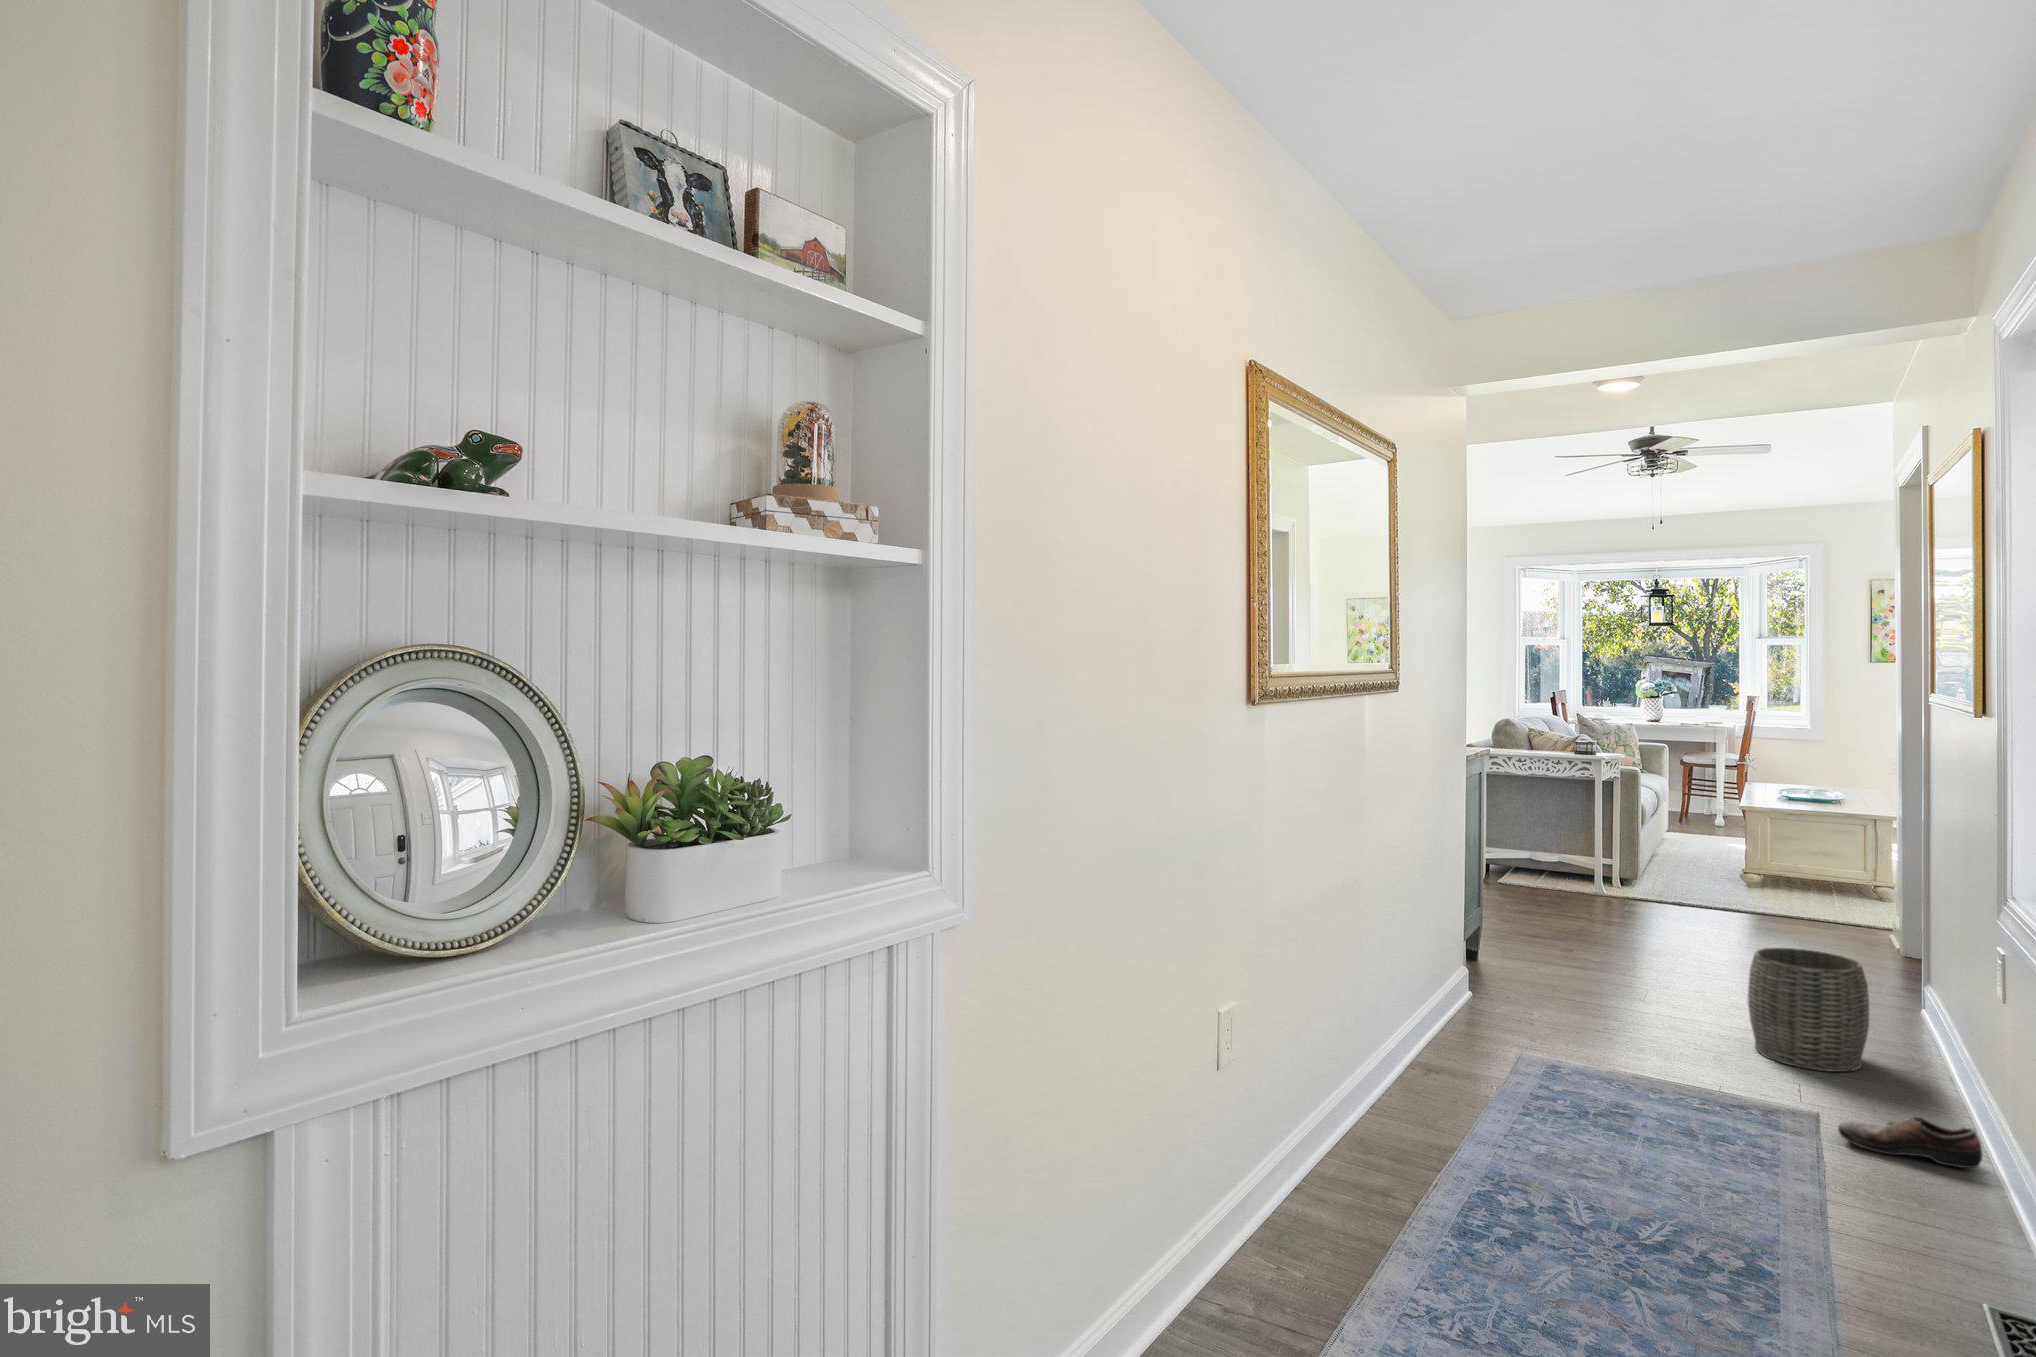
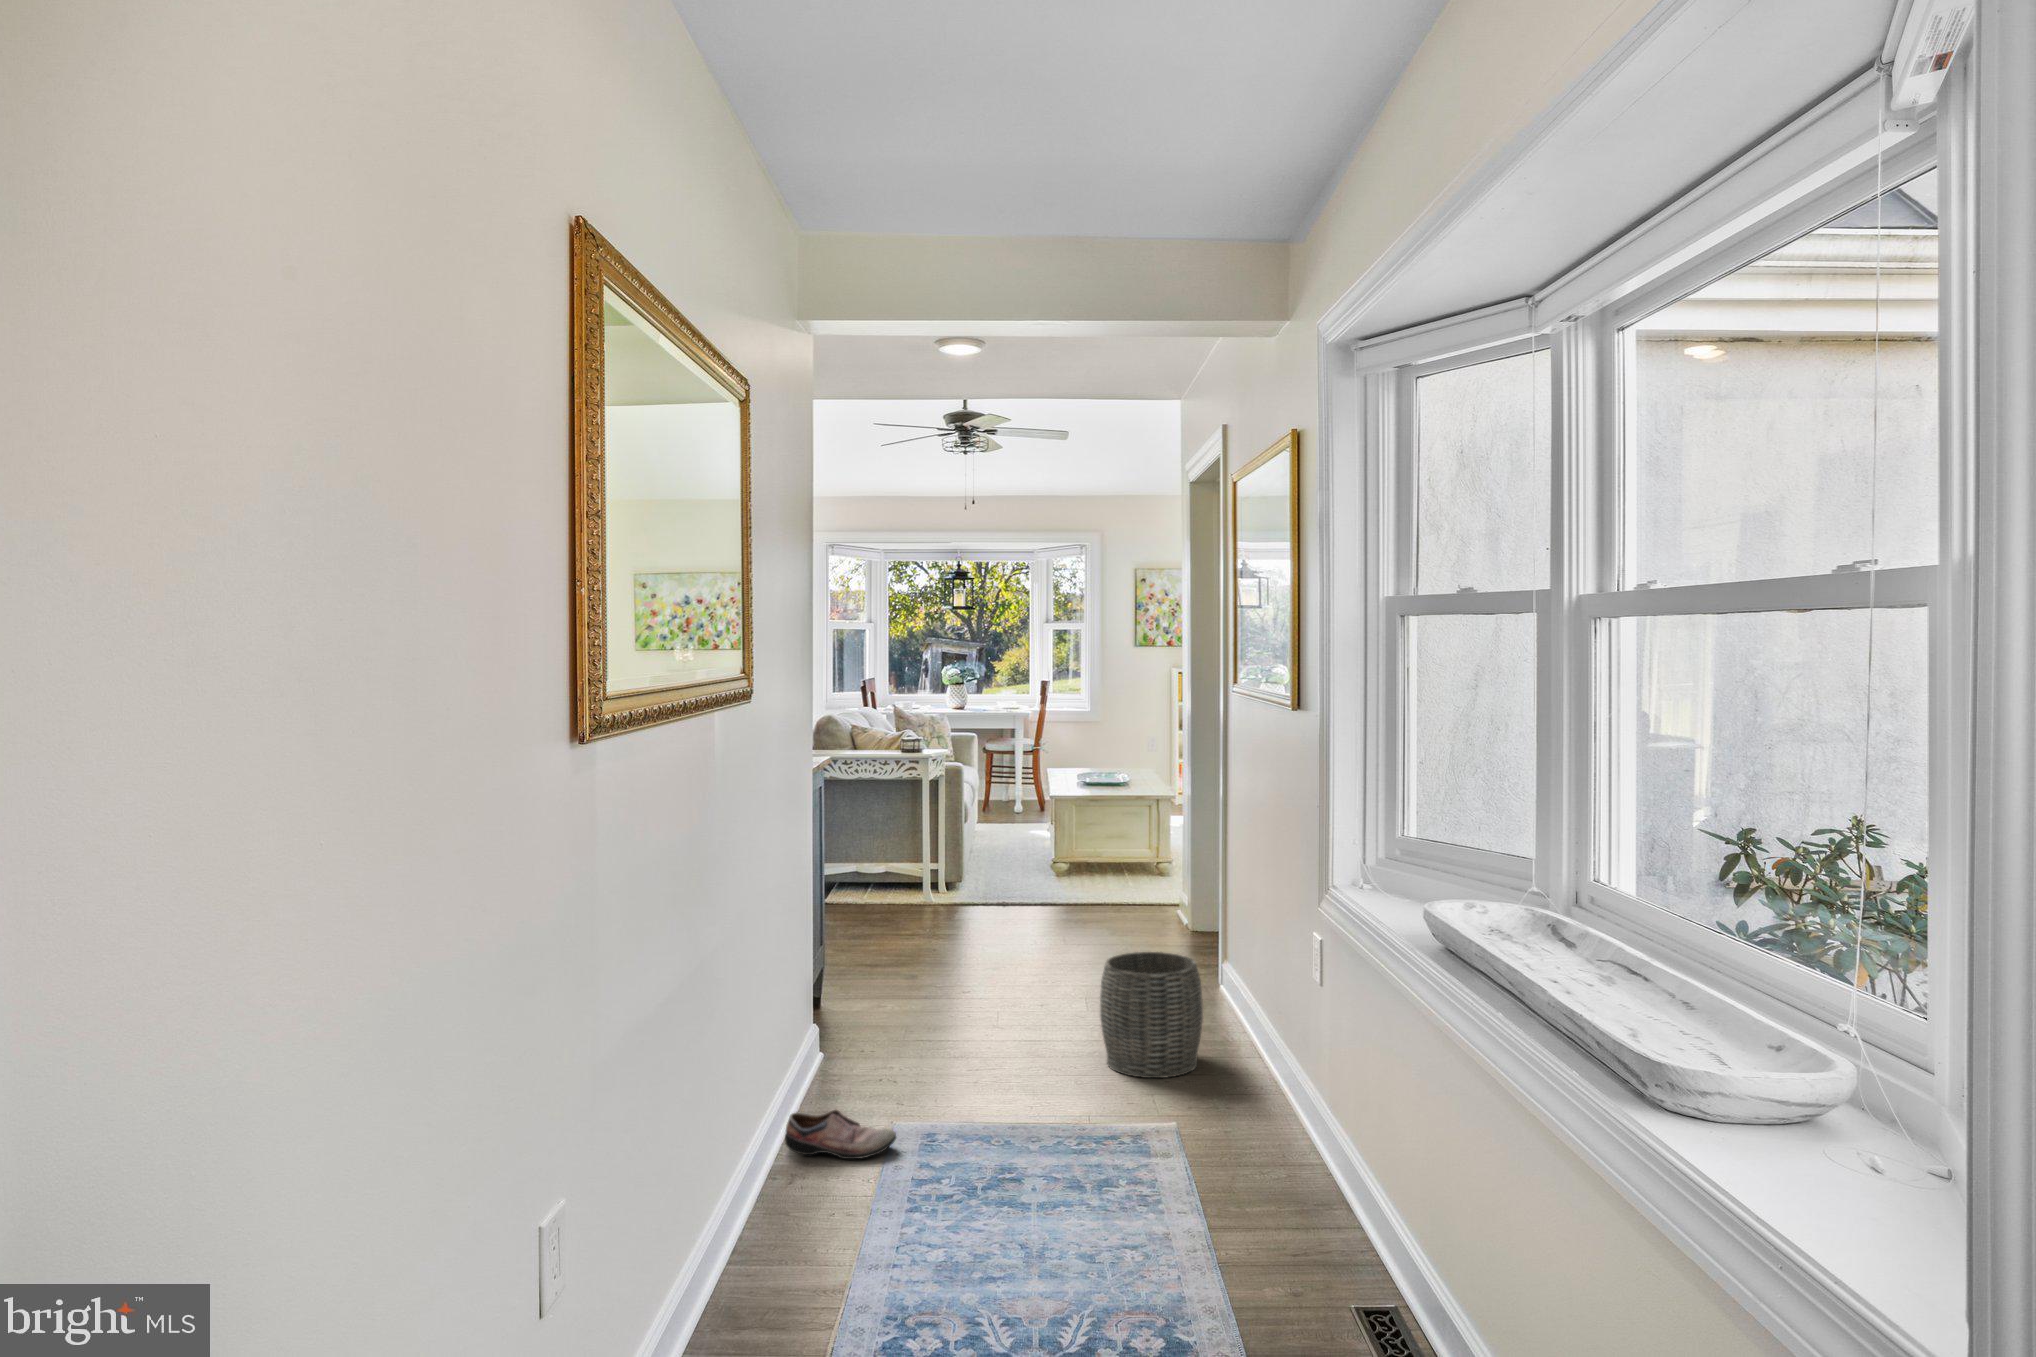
shoe: present [1838,1116,1982,1168] -> present [785,1110,896,1159]

